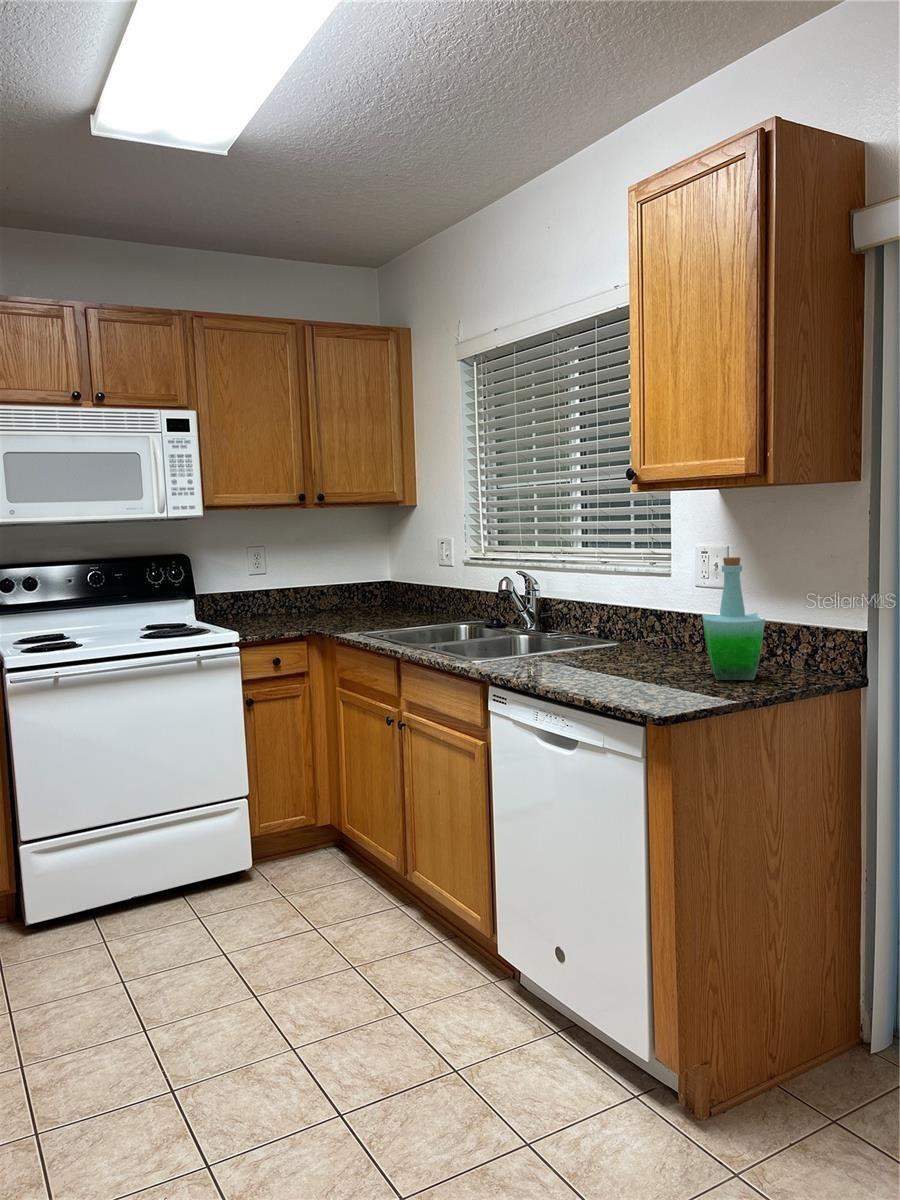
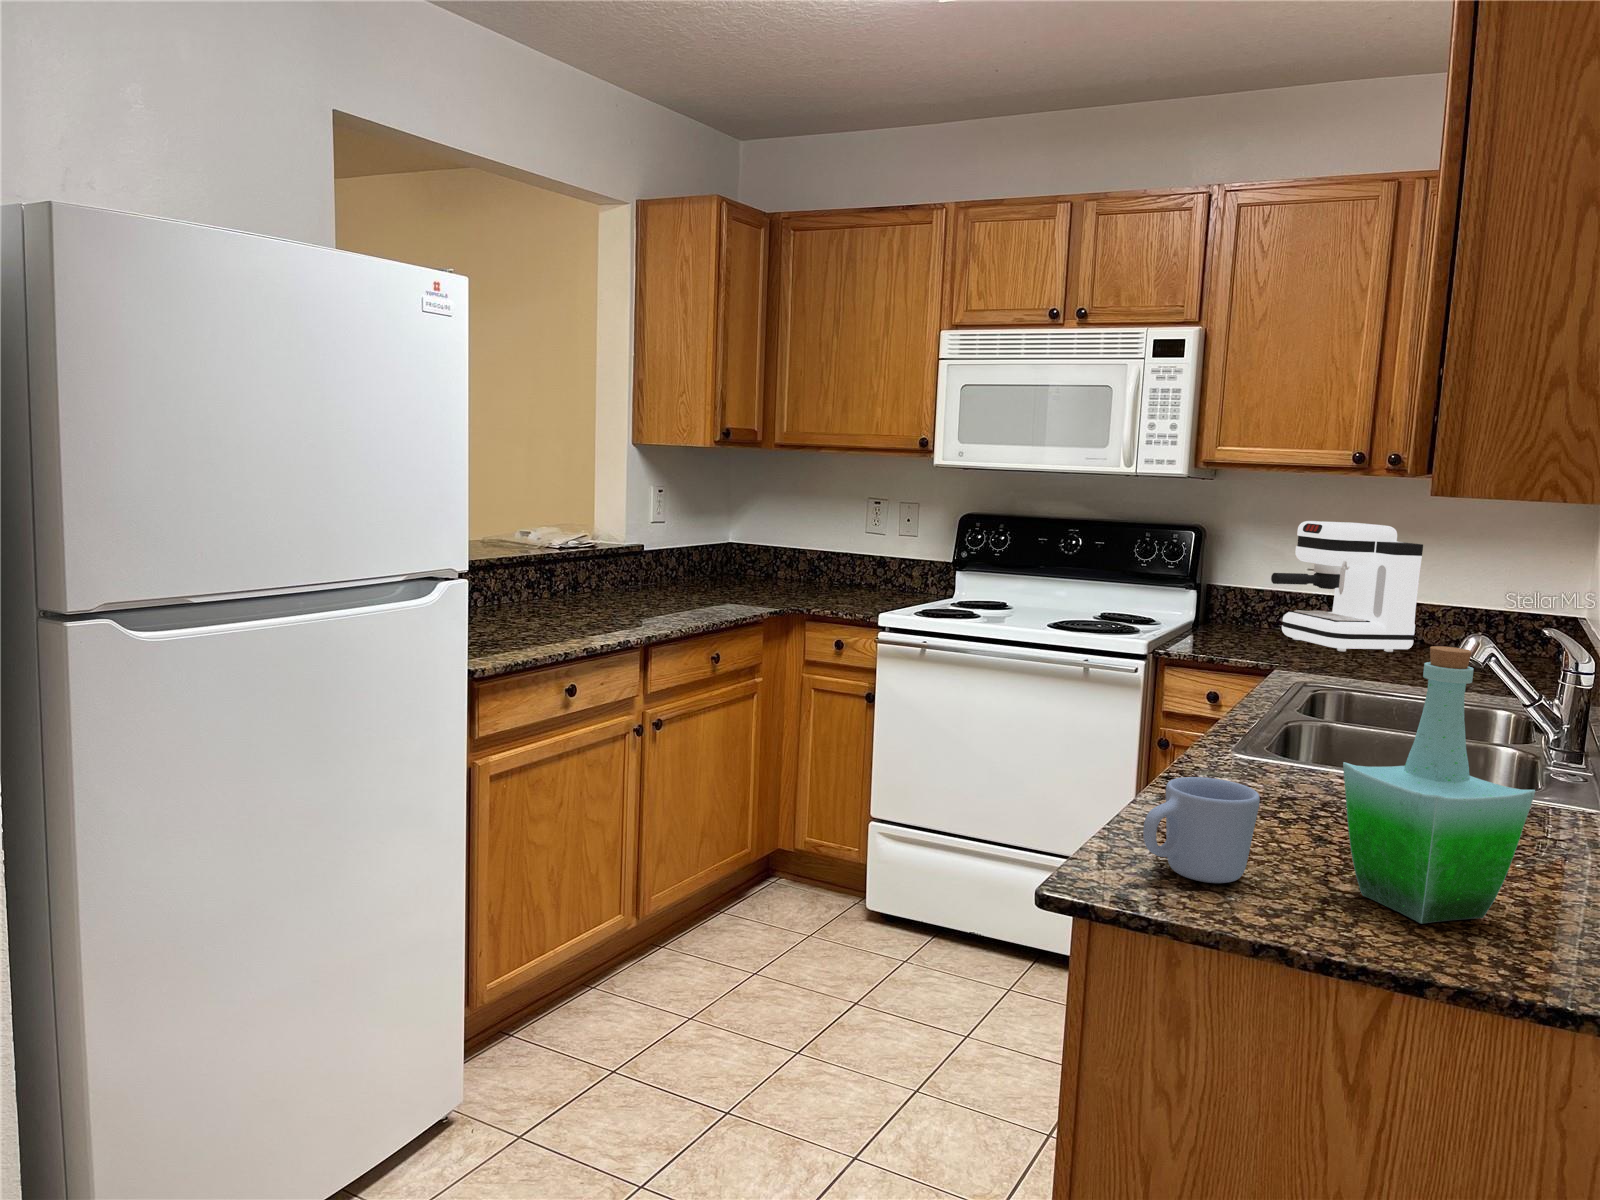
coffee maker: none [254,540,331,620] -> present [1271,521,1423,652]
mug: none [659,642,706,693] -> present [1143,777,1260,883]

